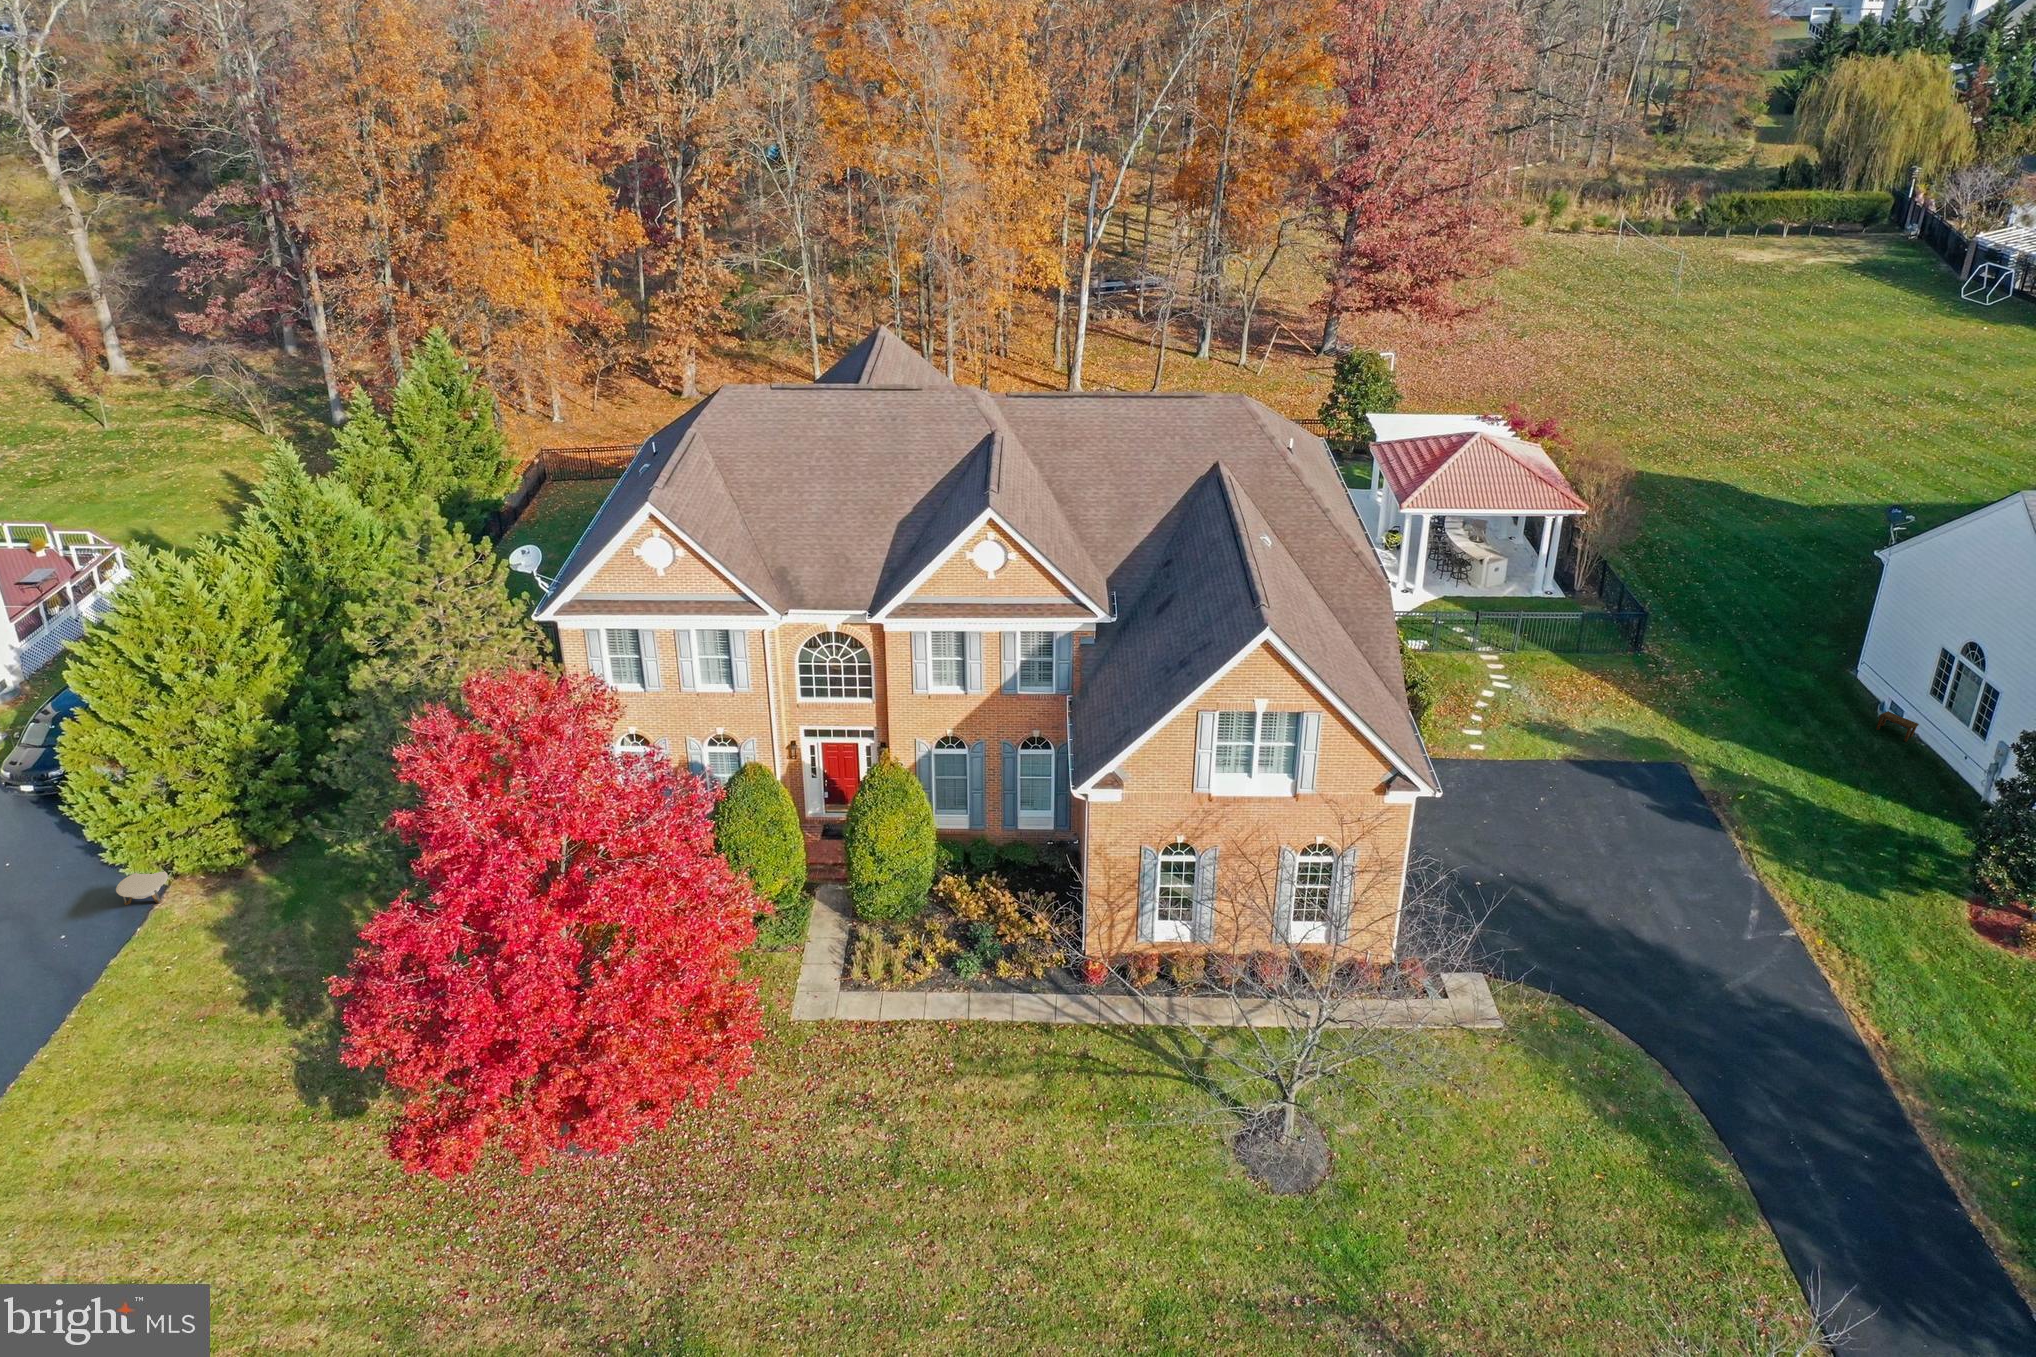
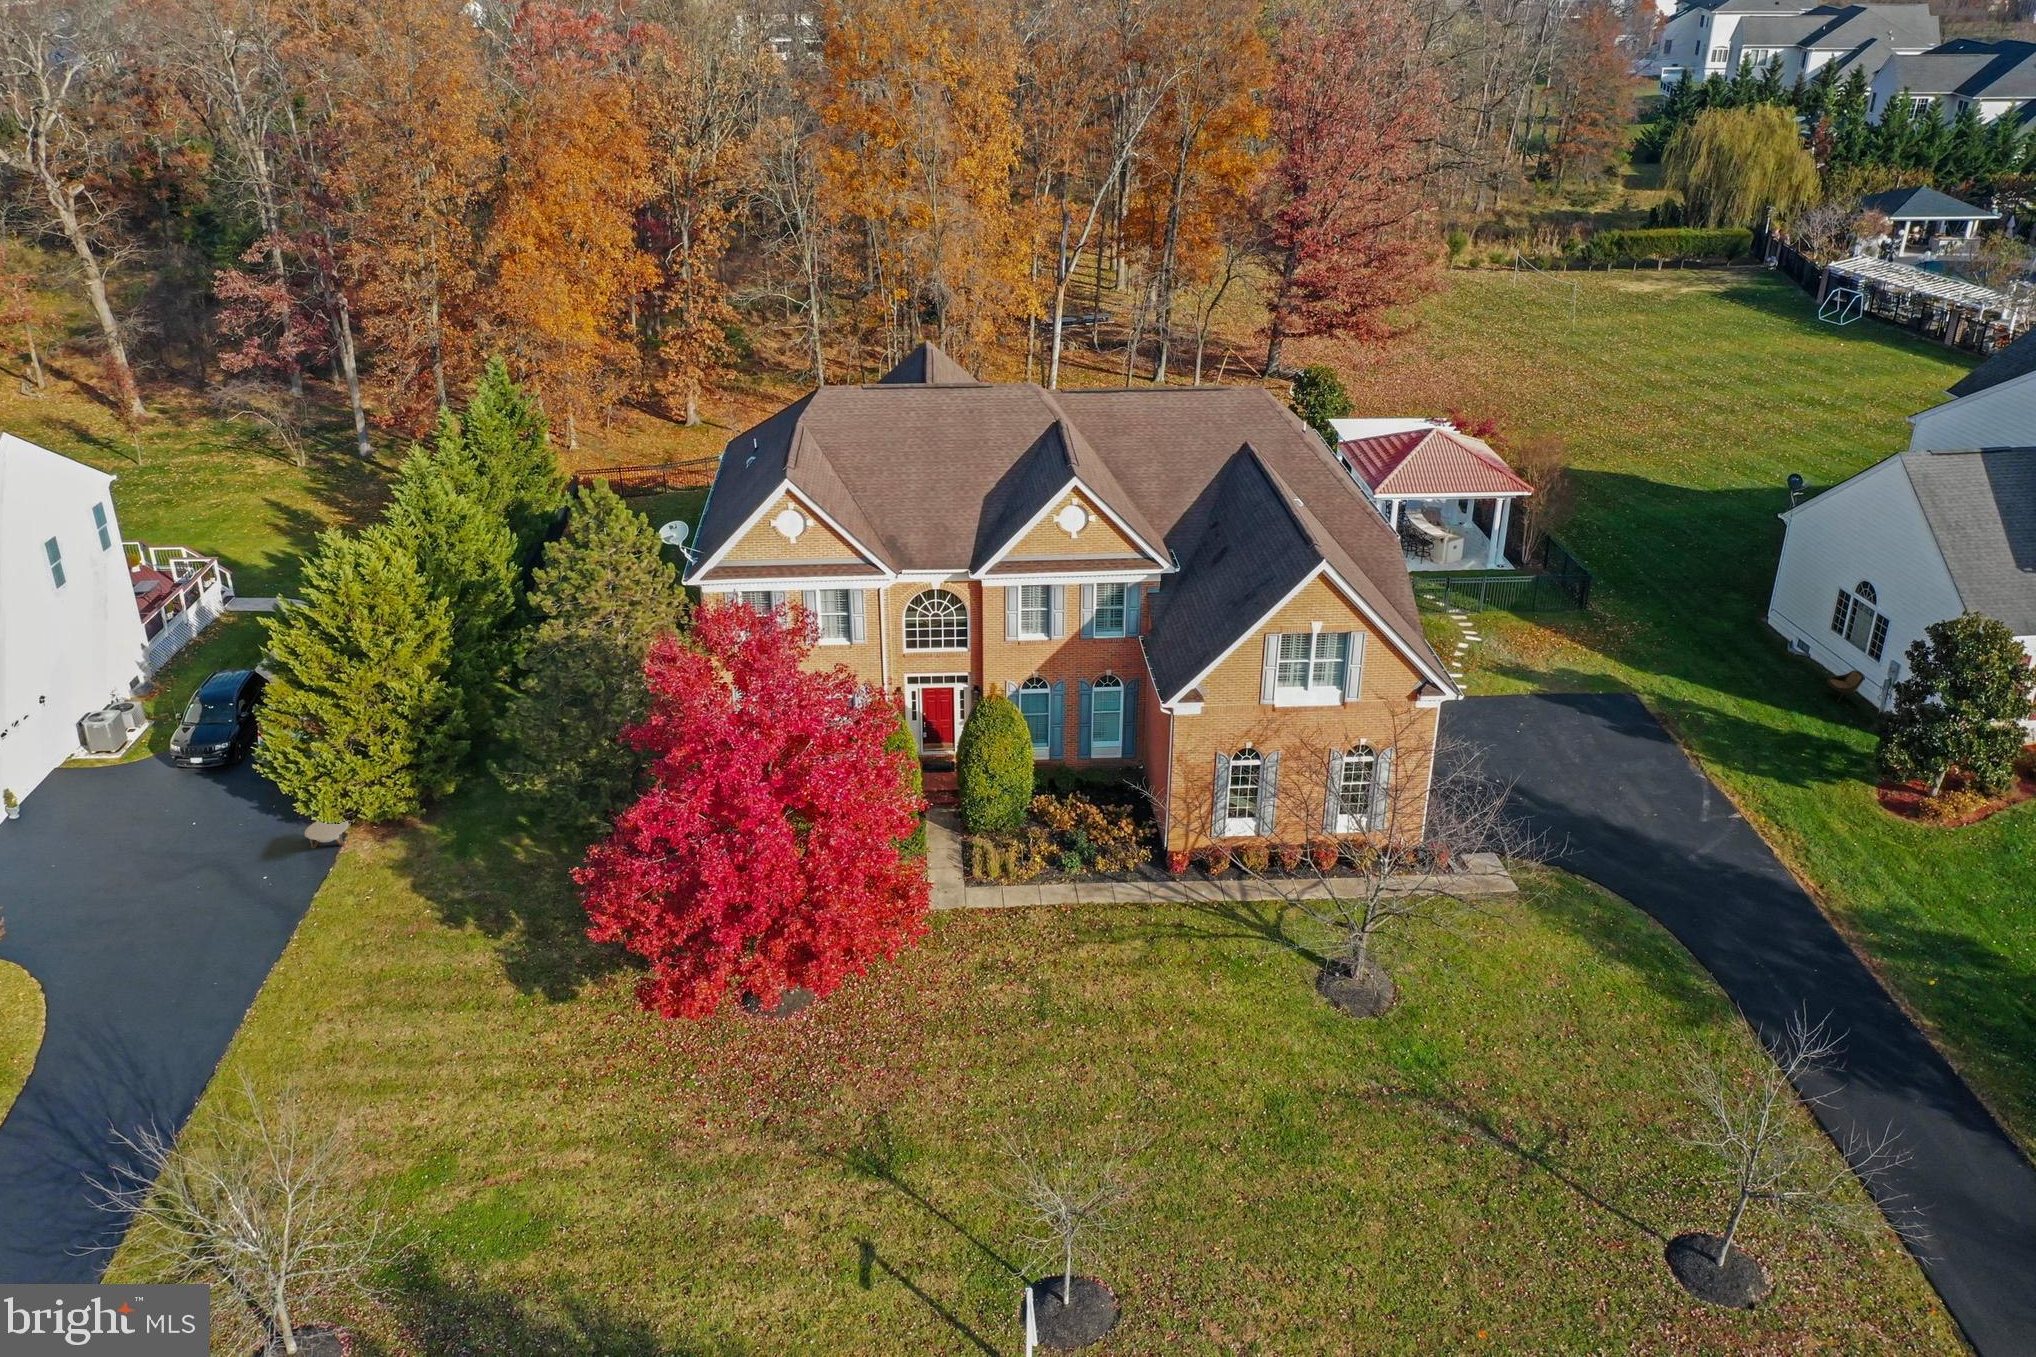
bench: present [1876,711,1919,742] -> none [1786,646,1821,670]
lounge chair: none [1919,748,1968,787] -> present [1825,670,1864,703]

